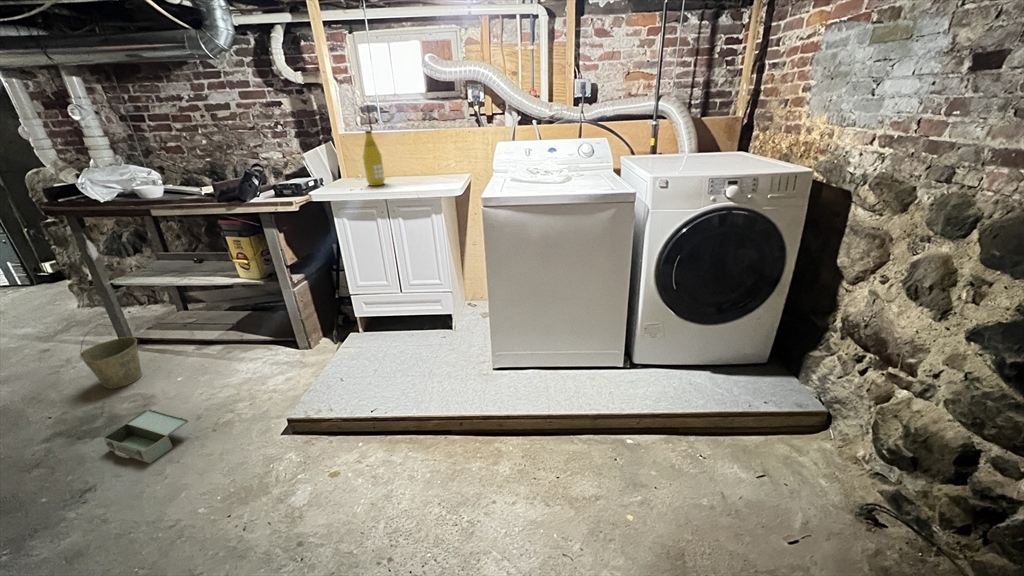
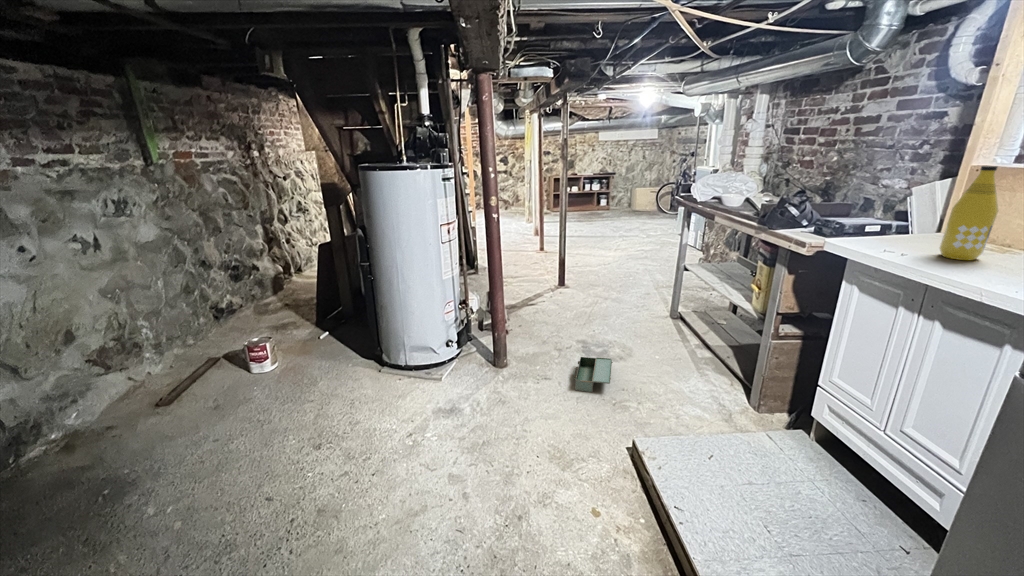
bucket: present [80,333,142,389] -> none [628,288,664,339]

